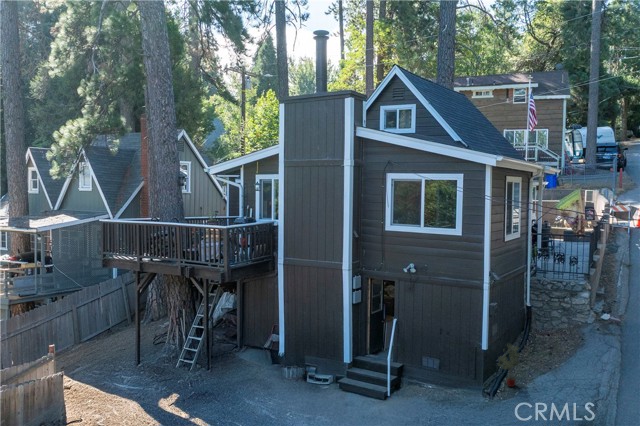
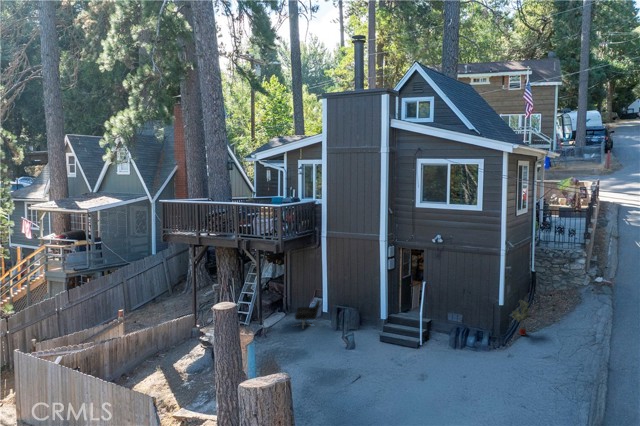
lounge chair: none [244,336,278,371] -> present [295,300,320,328]

